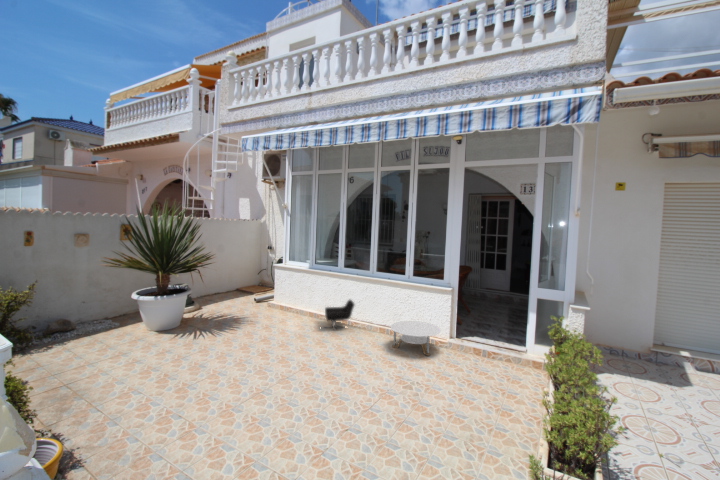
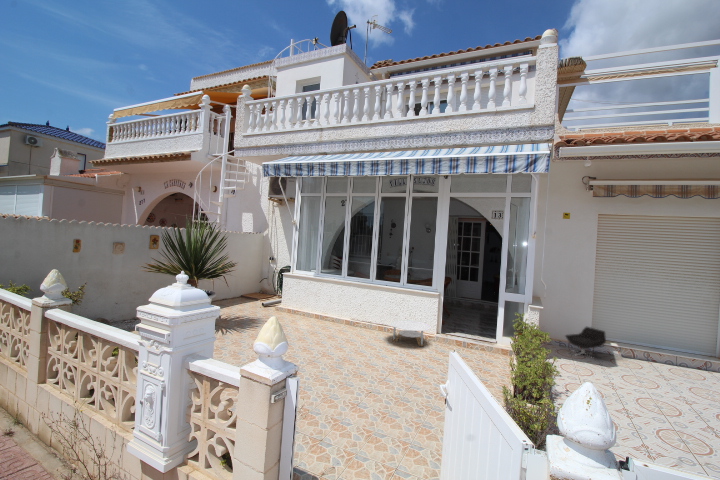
lounge chair: present [325,300,354,328] -> present [566,327,606,358]

